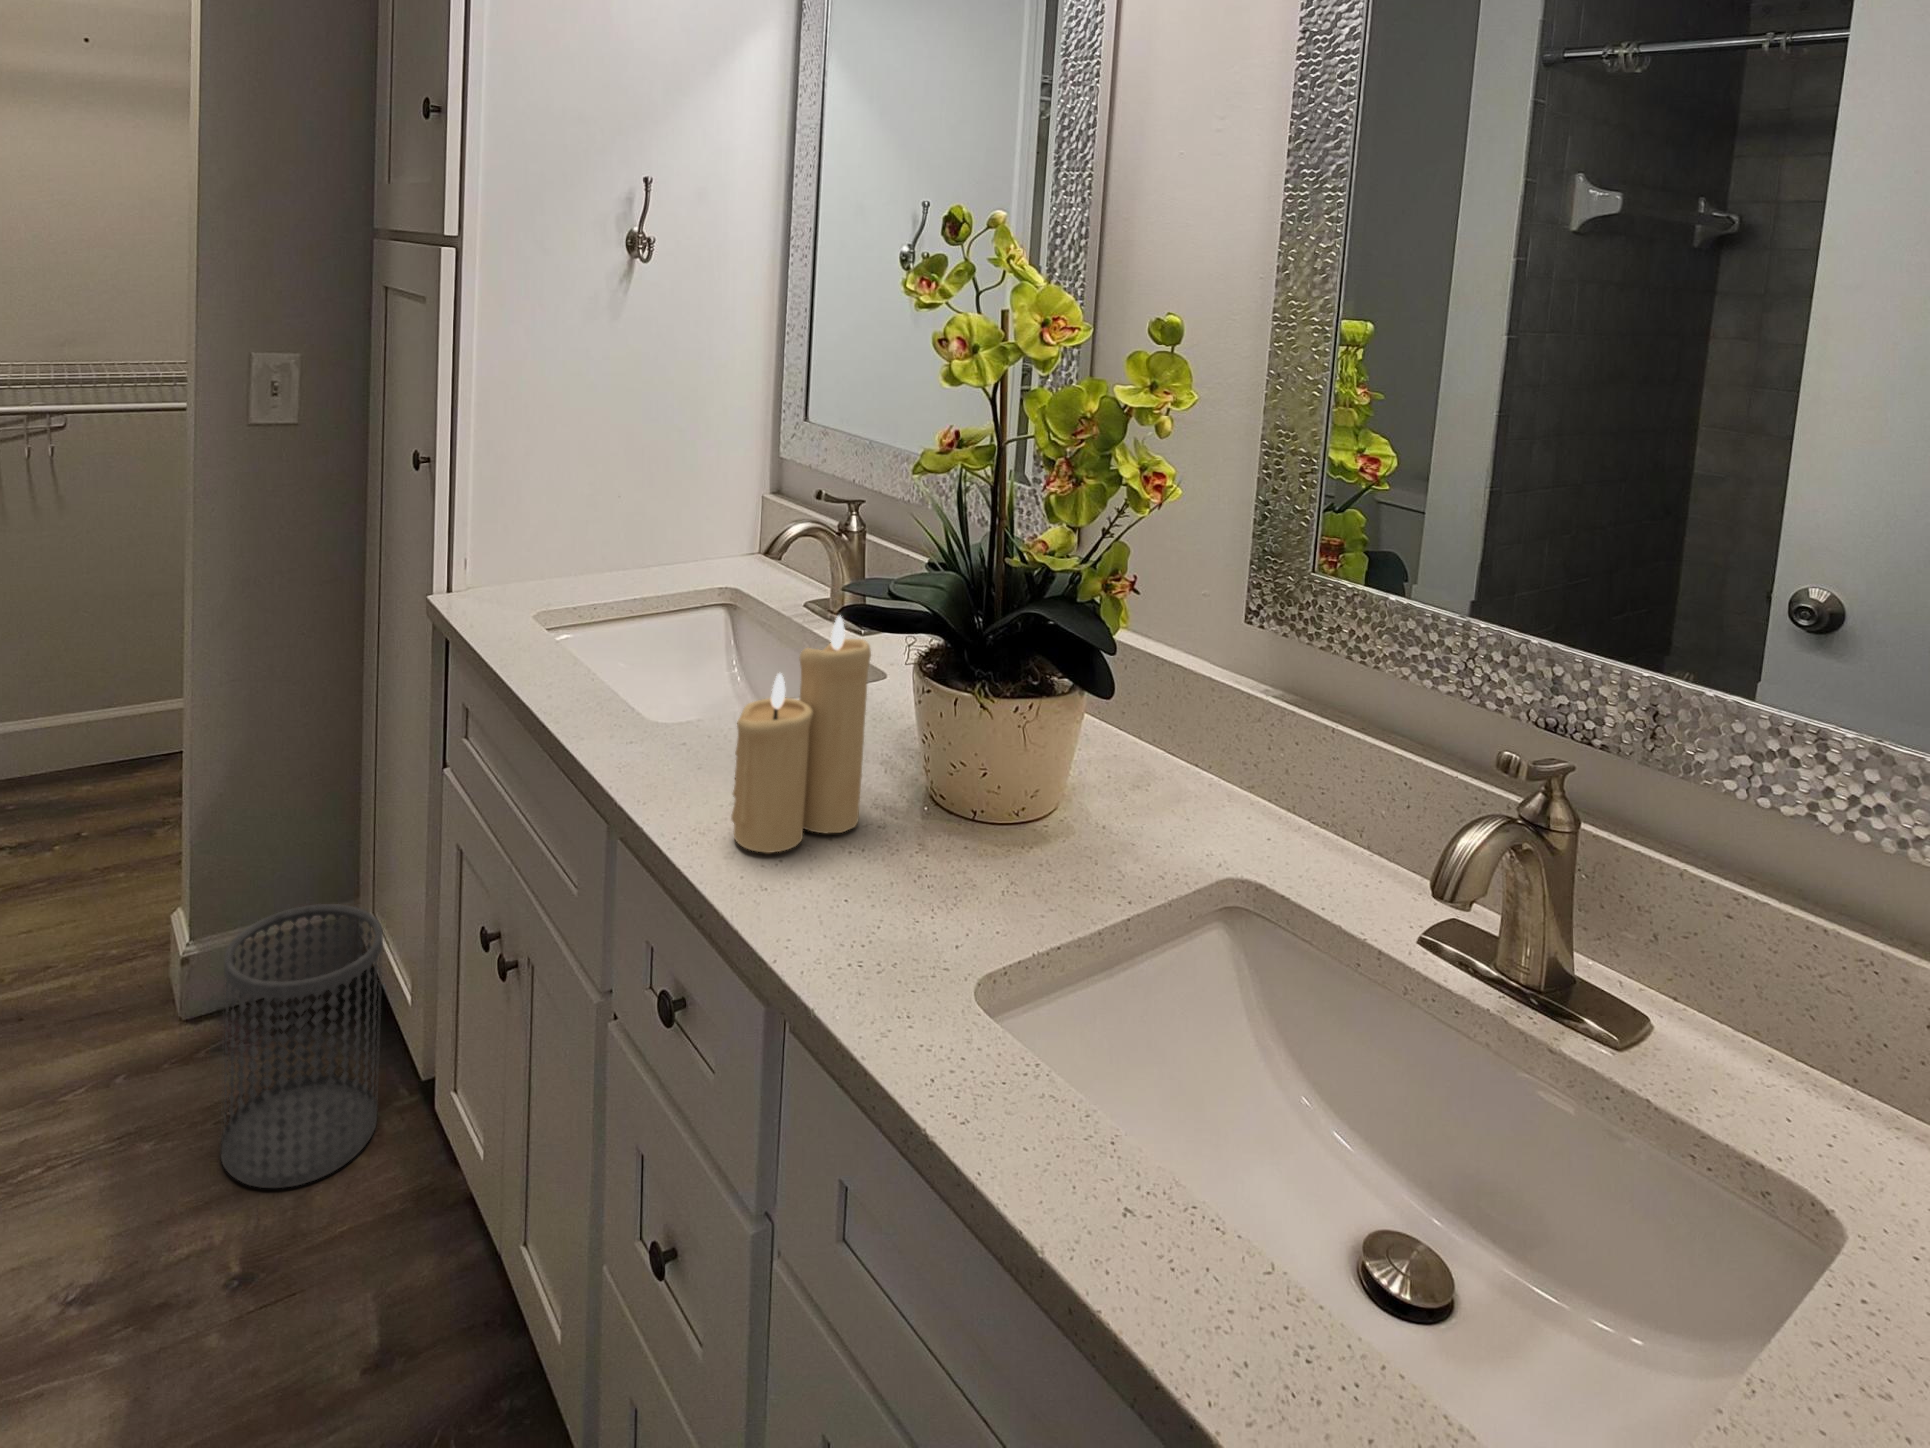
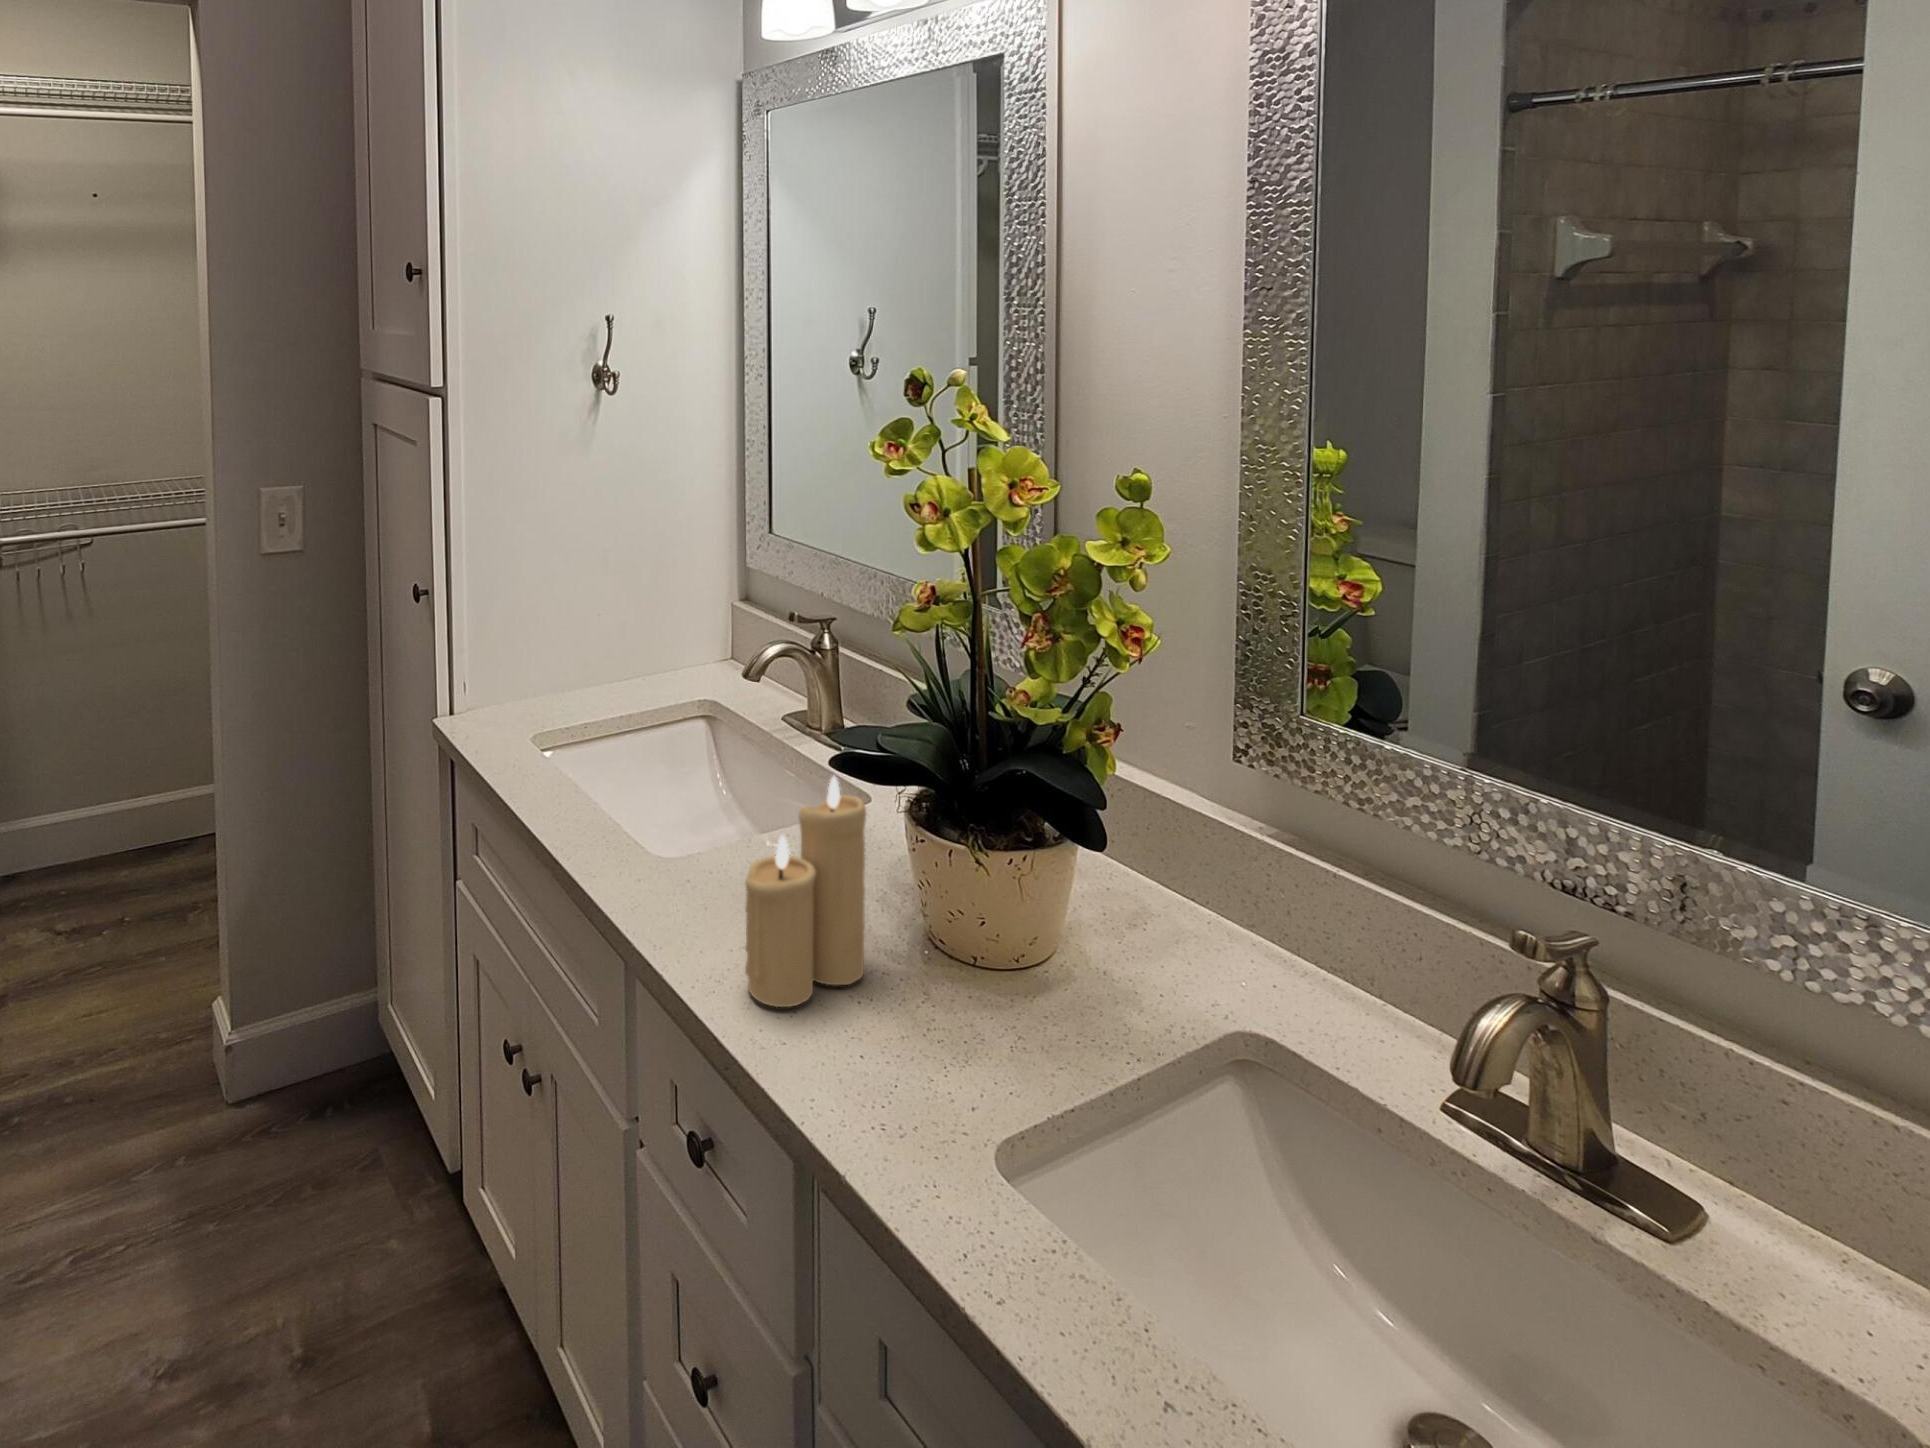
wastebasket: present [221,904,383,1188] -> none [269,1006,409,1279]

